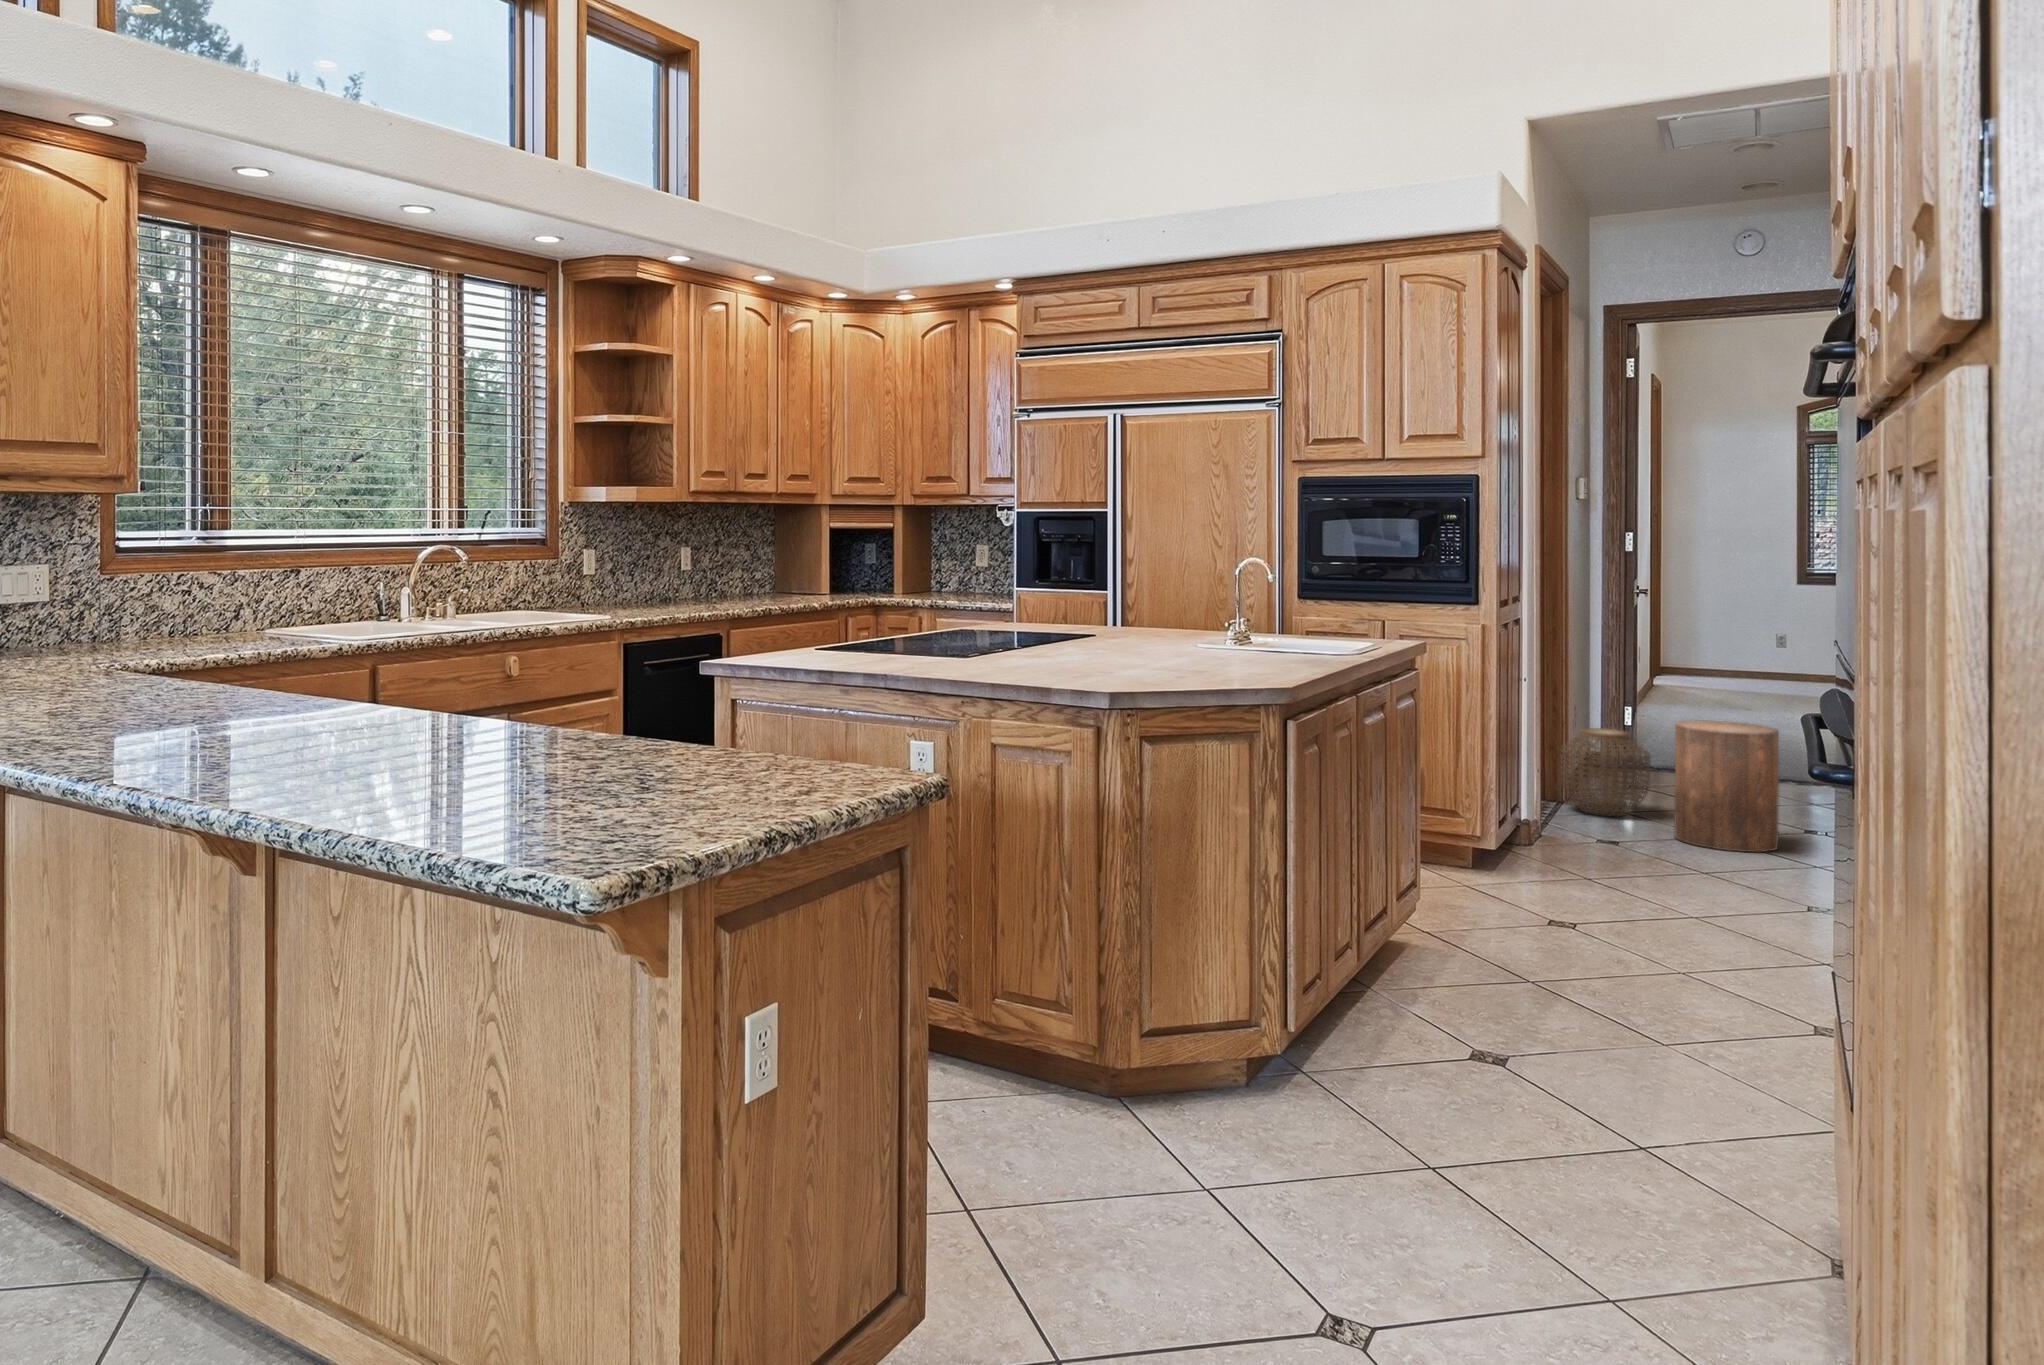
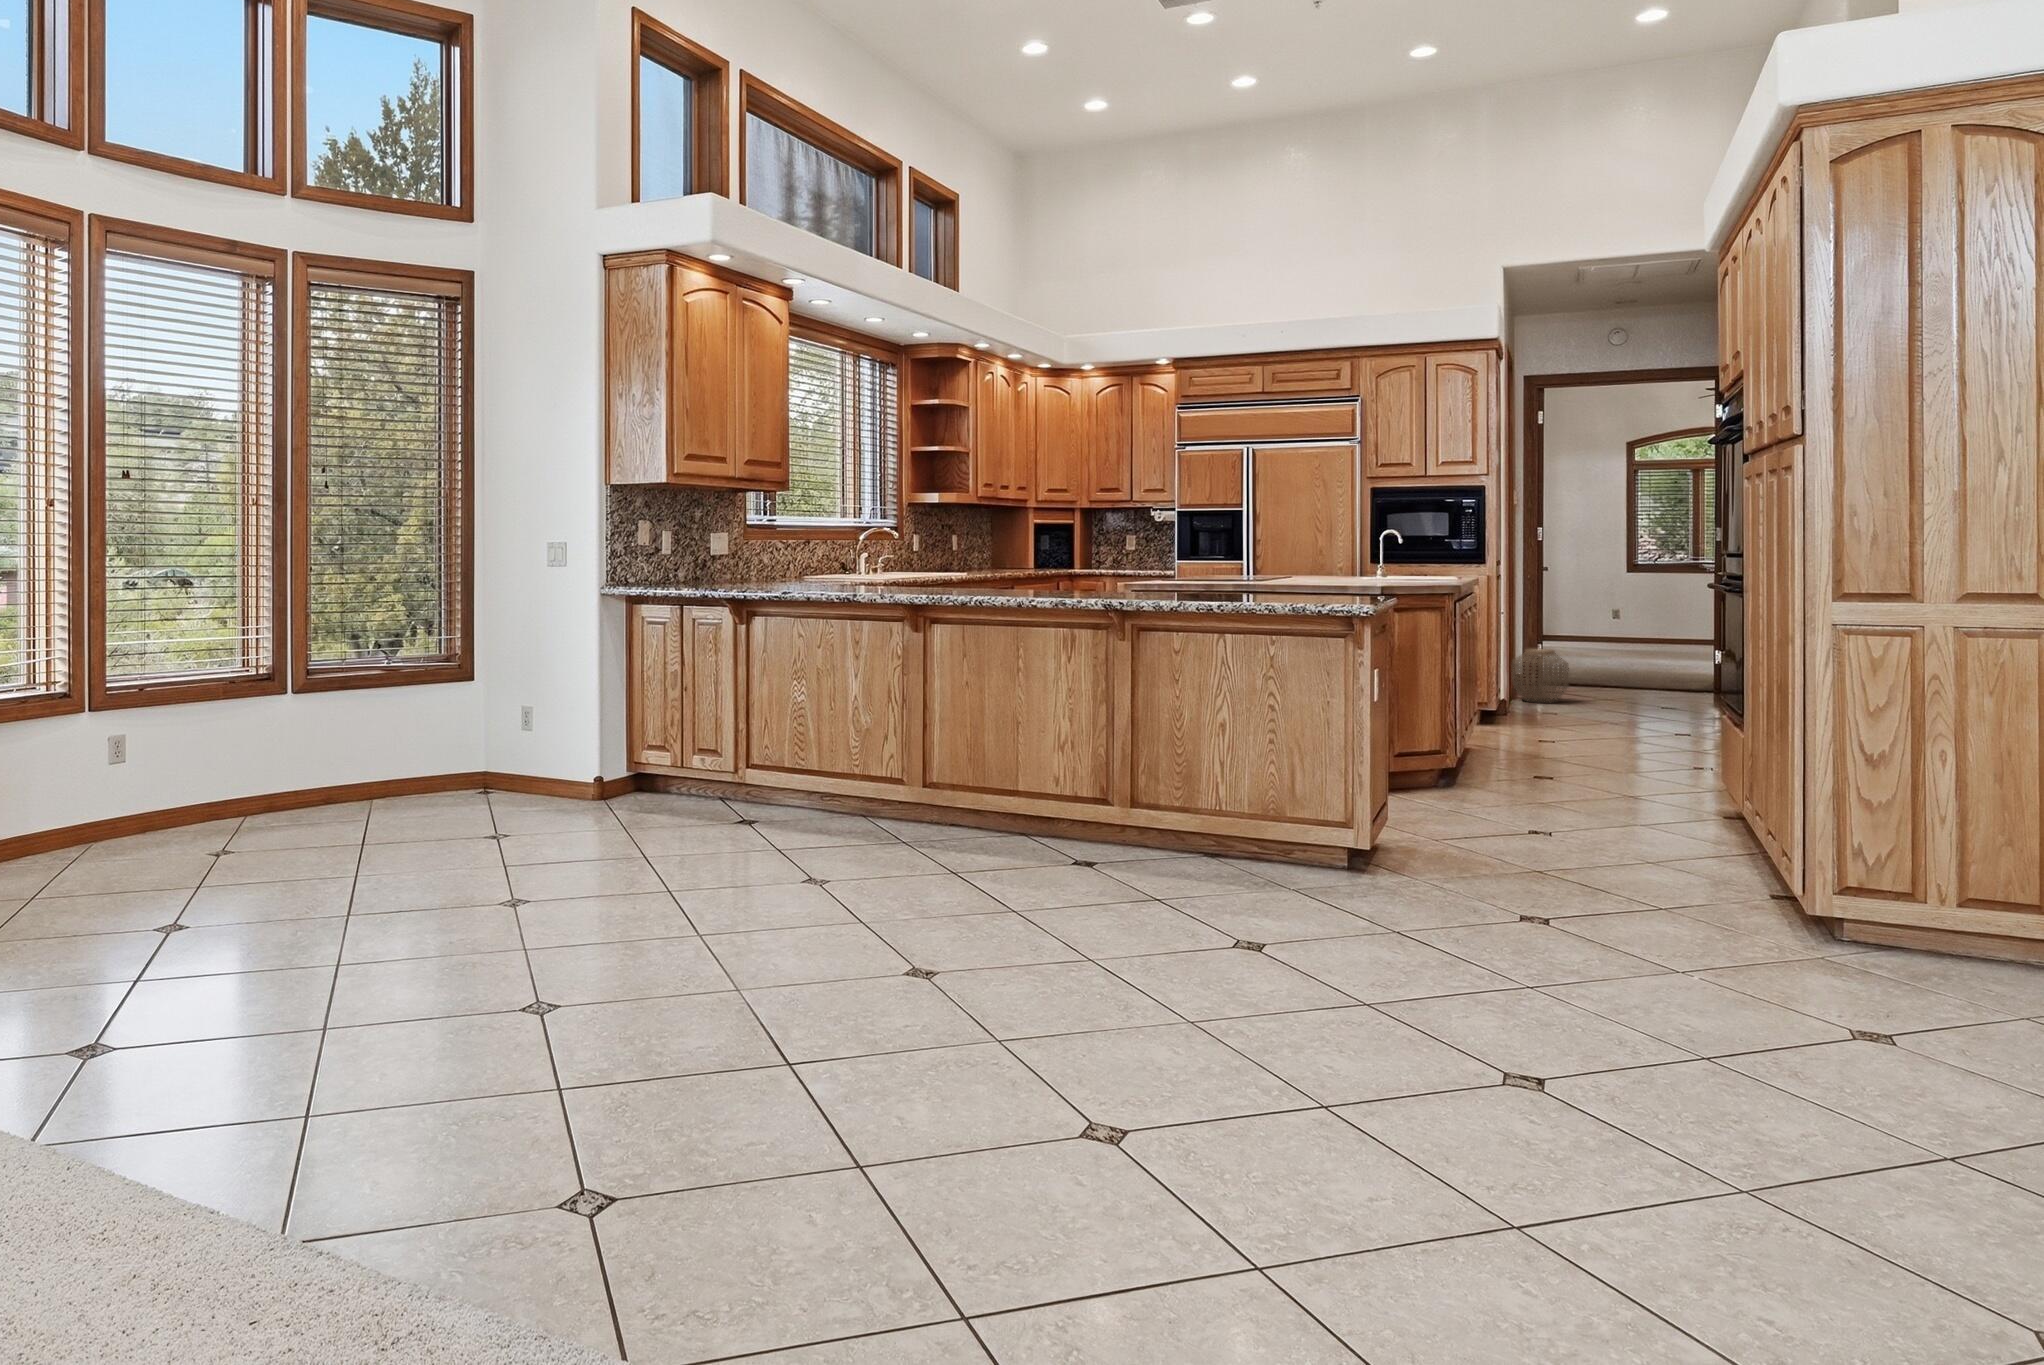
stool: present [1674,721,1779,852] -> none [1588,639,1651,715]

